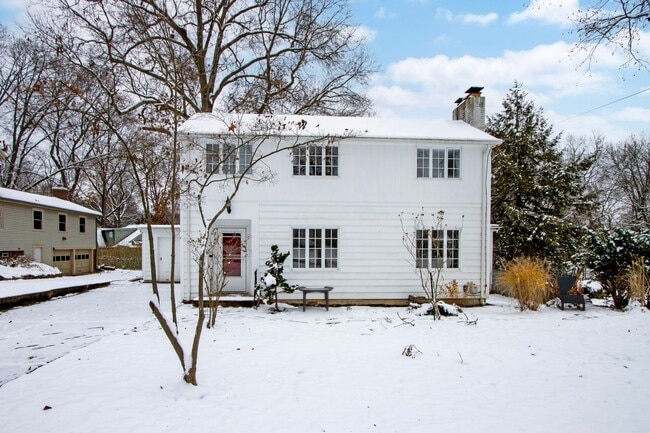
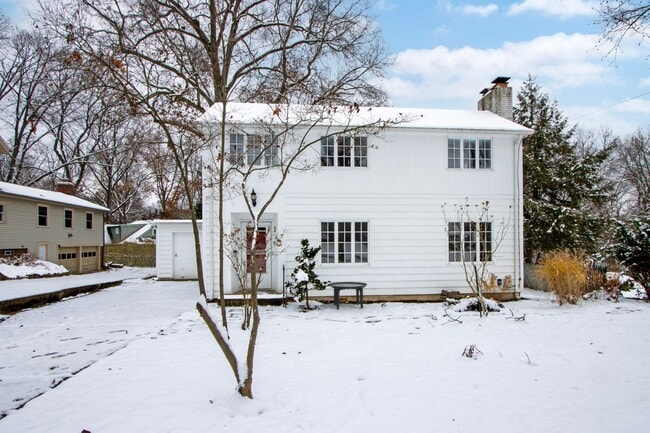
lounge chair: present [557,277,585,311] -> none [593,270,628,305]

